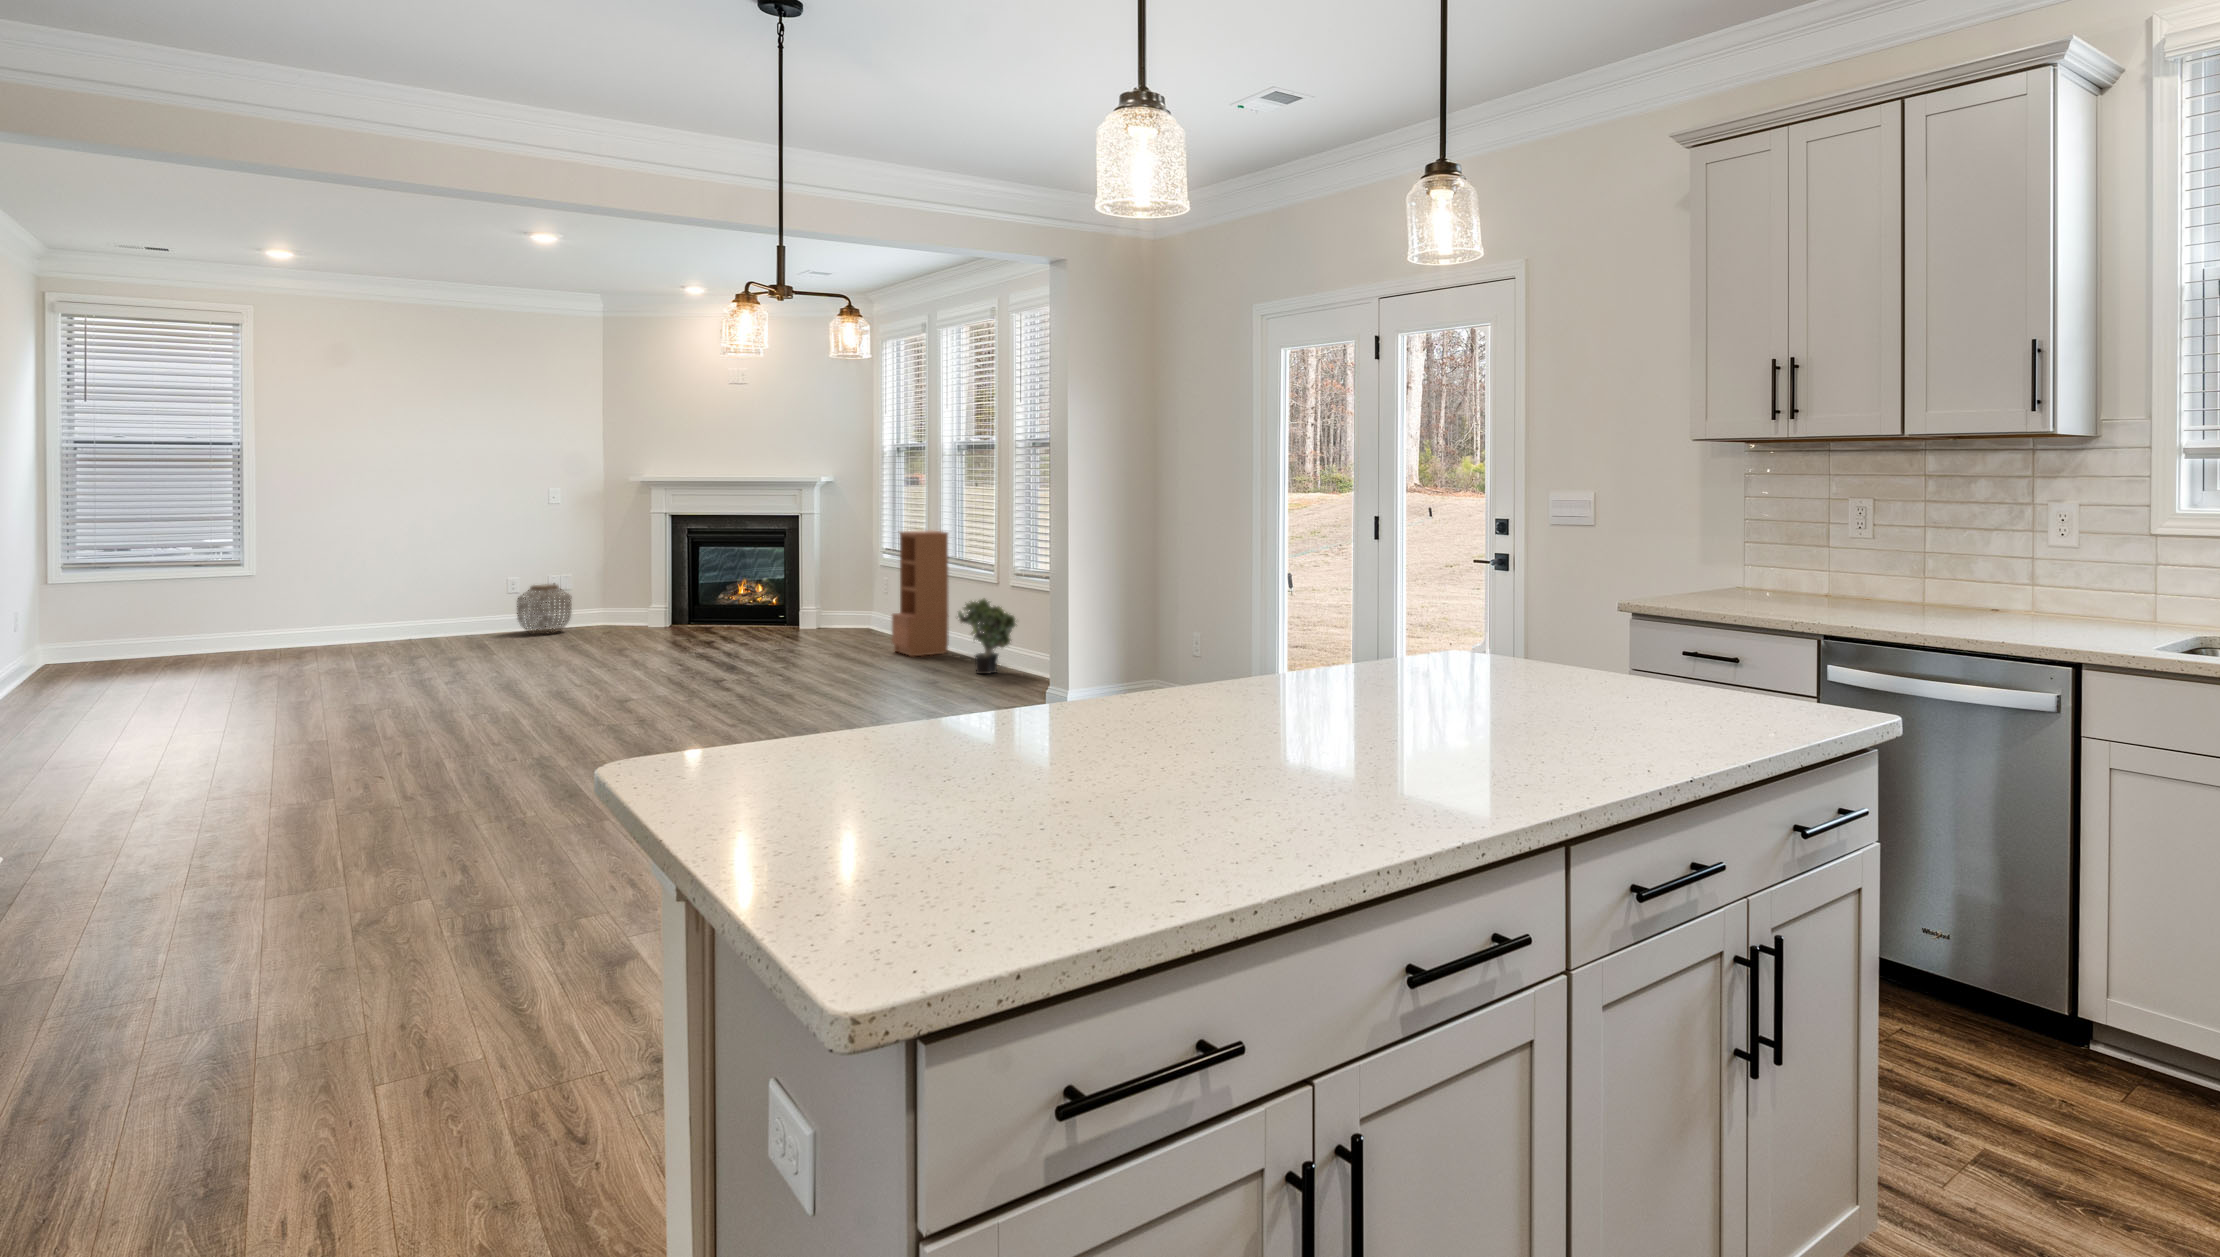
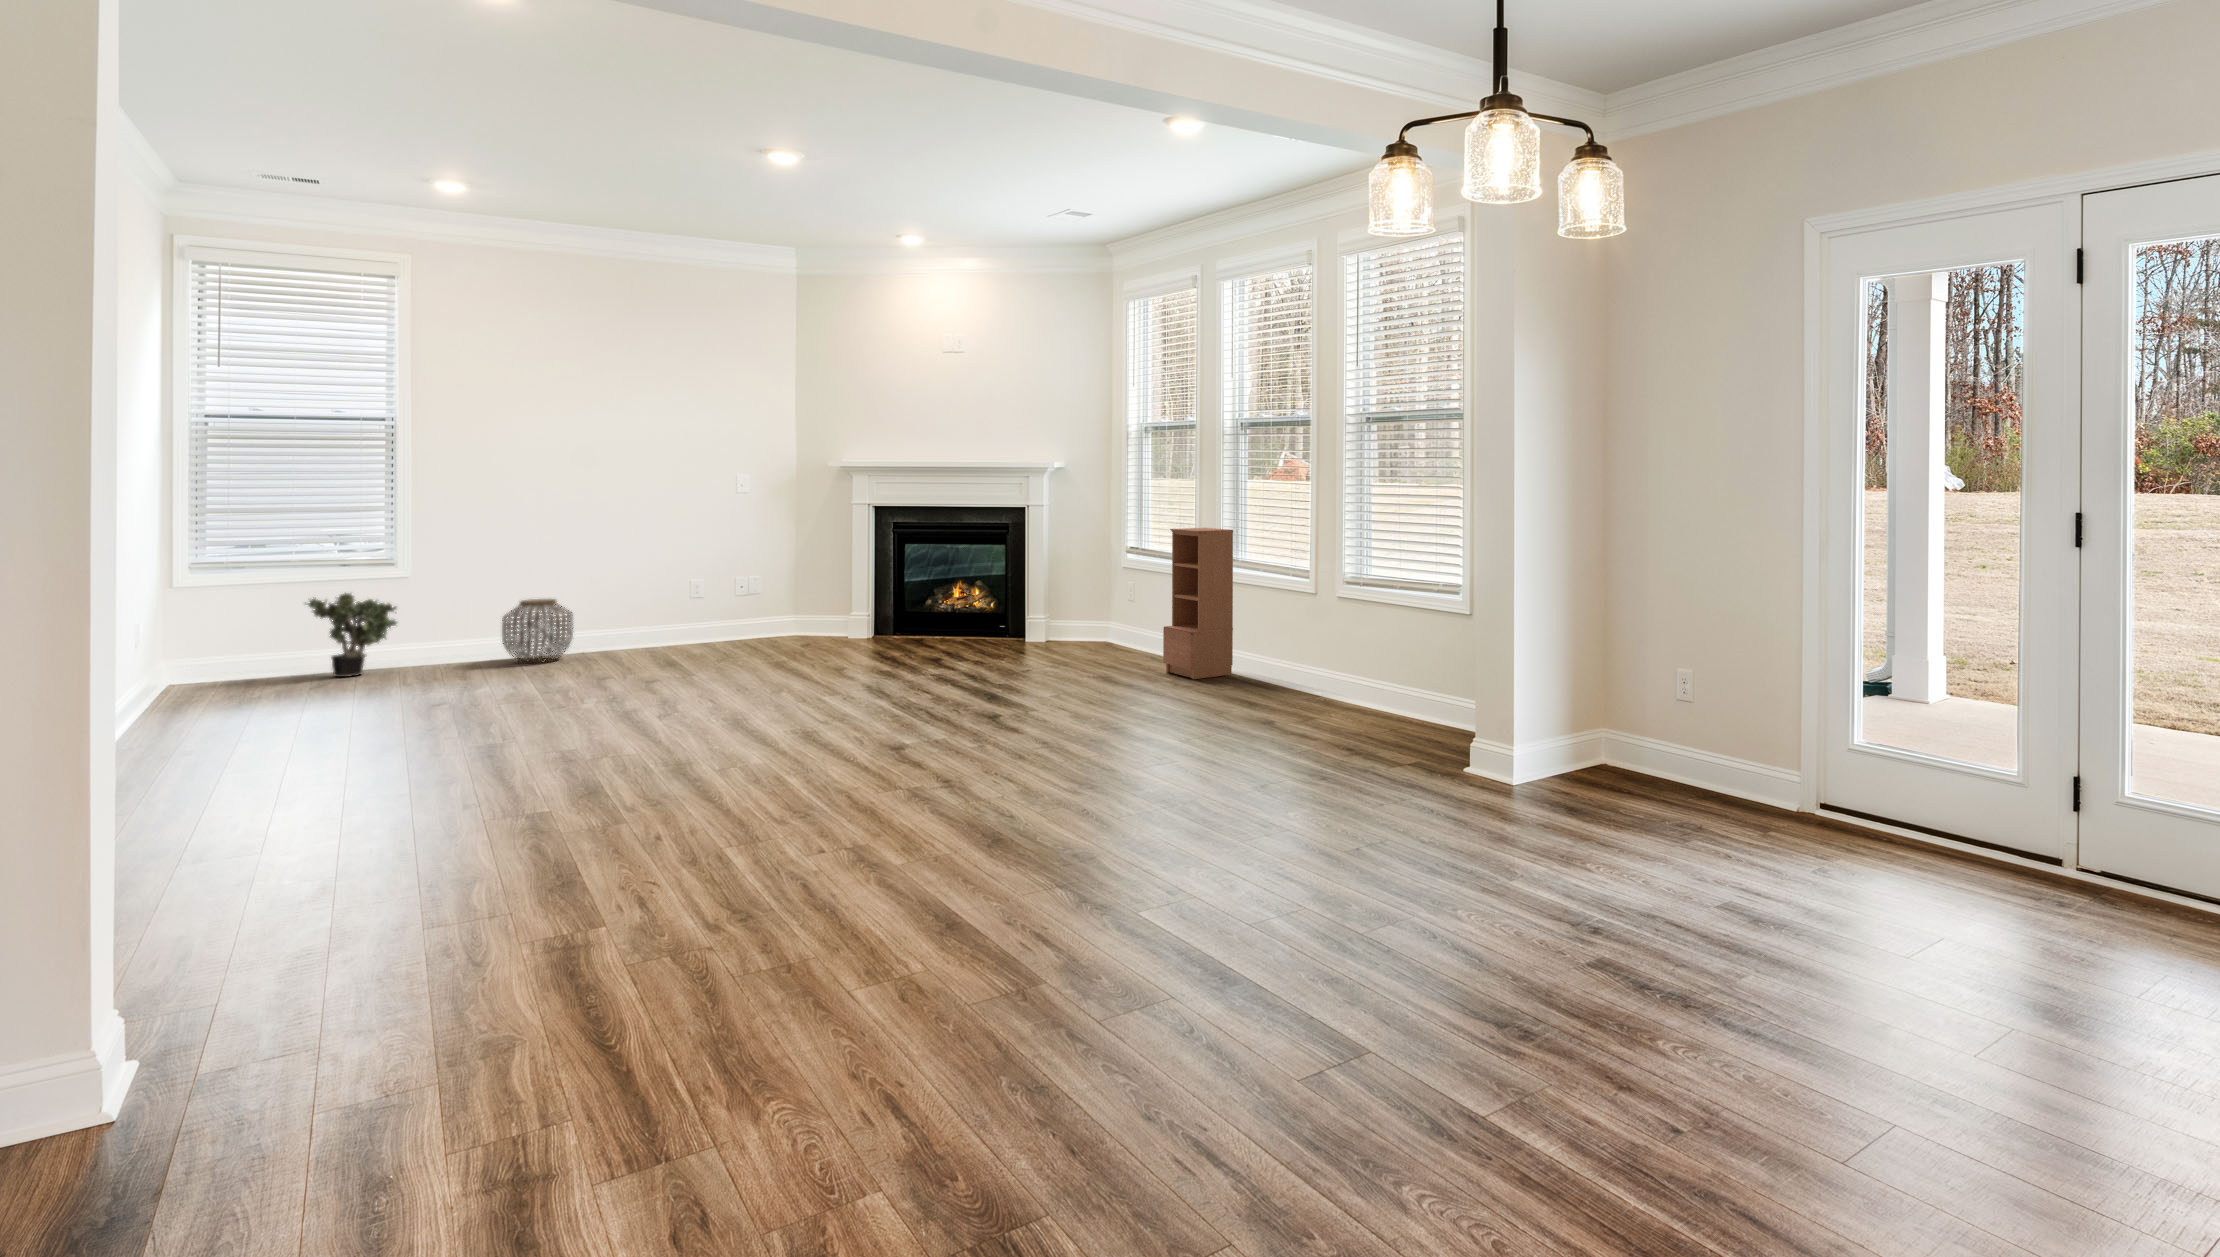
woven basket: present [517,584,572,634] -> present [502,599,573,663]
potted plant: present [958,598,1016,674] -> present [307,592,397,677]

